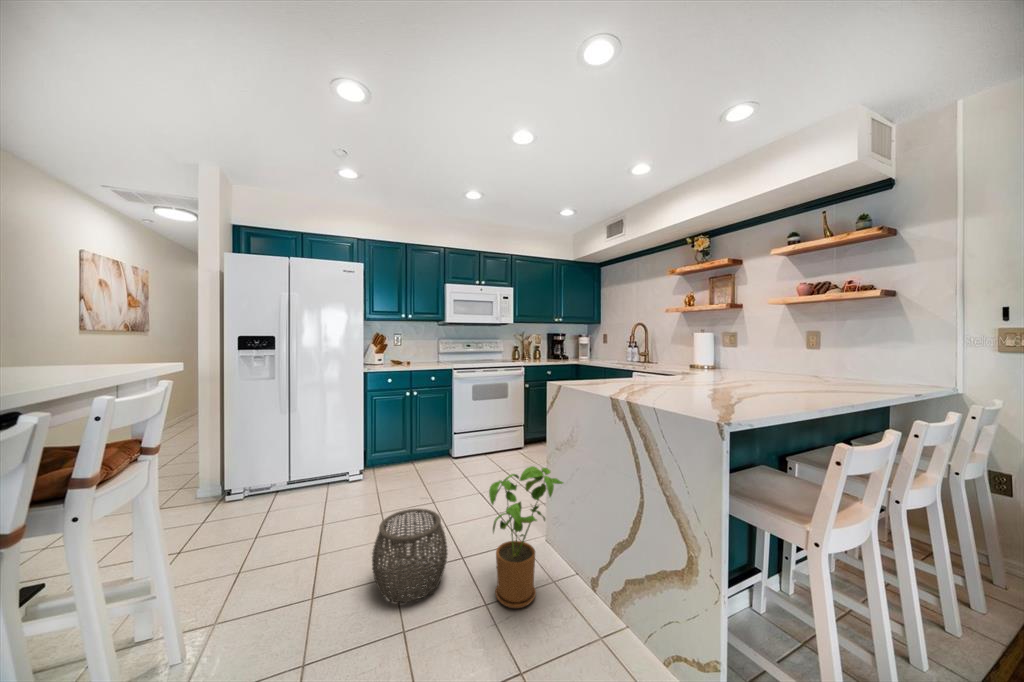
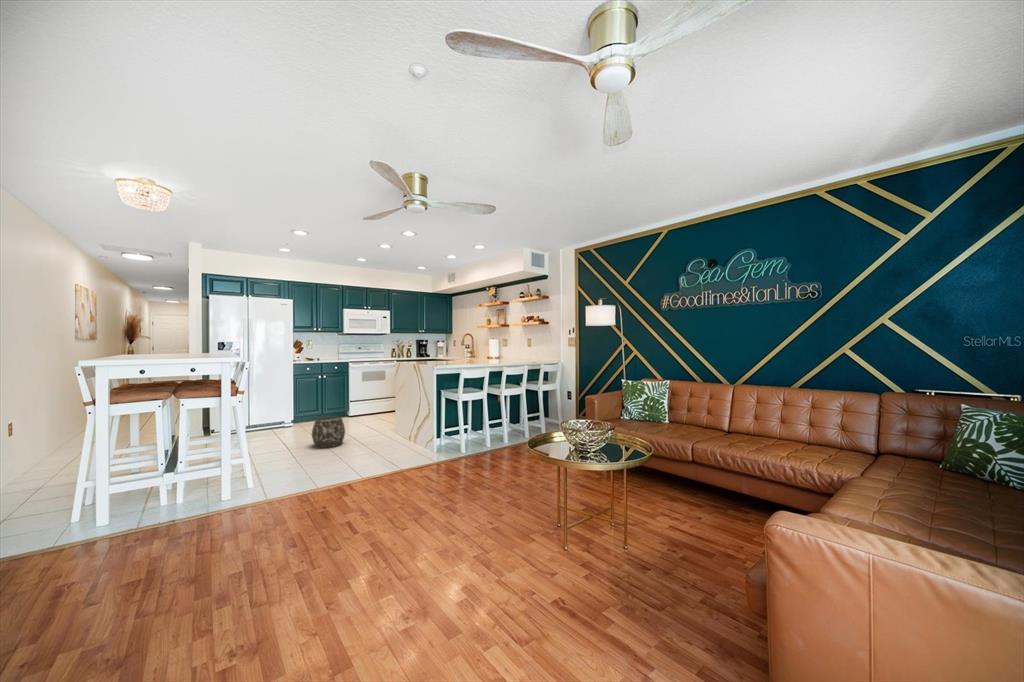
house plant: present [489,466,563,608] -> none [363,392,394,445]

